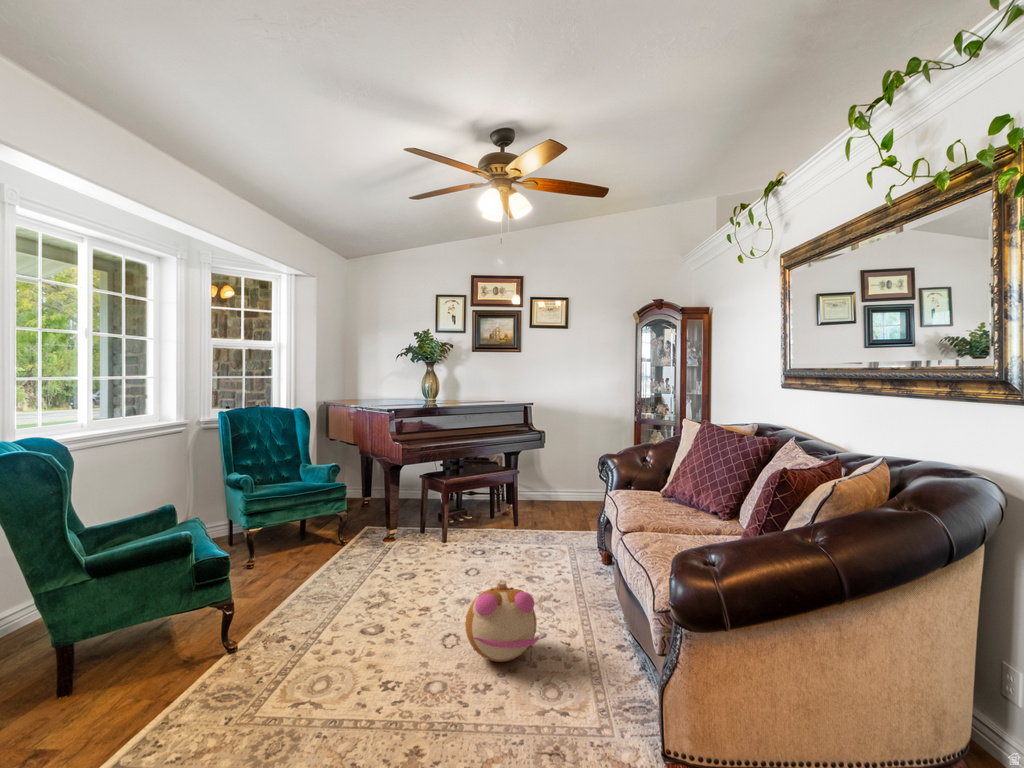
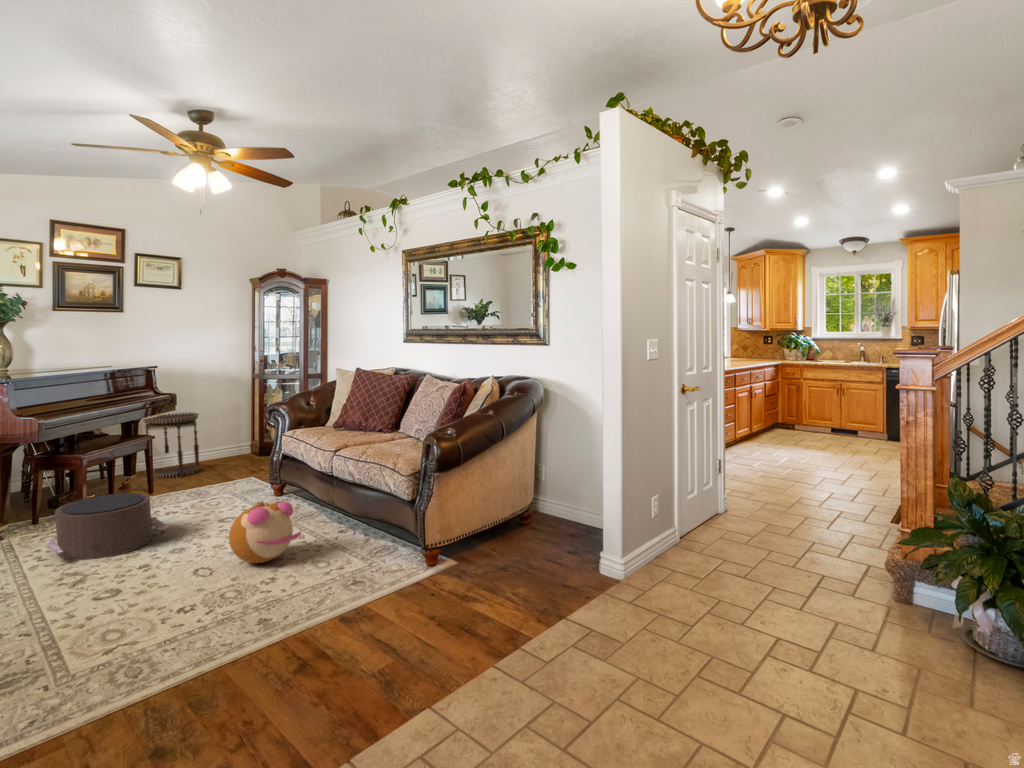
side table: none [530,446,576,510] -> present [143,413,199,478]
pouf: none [379,526,472,591] -> present [45,493,168,560]

